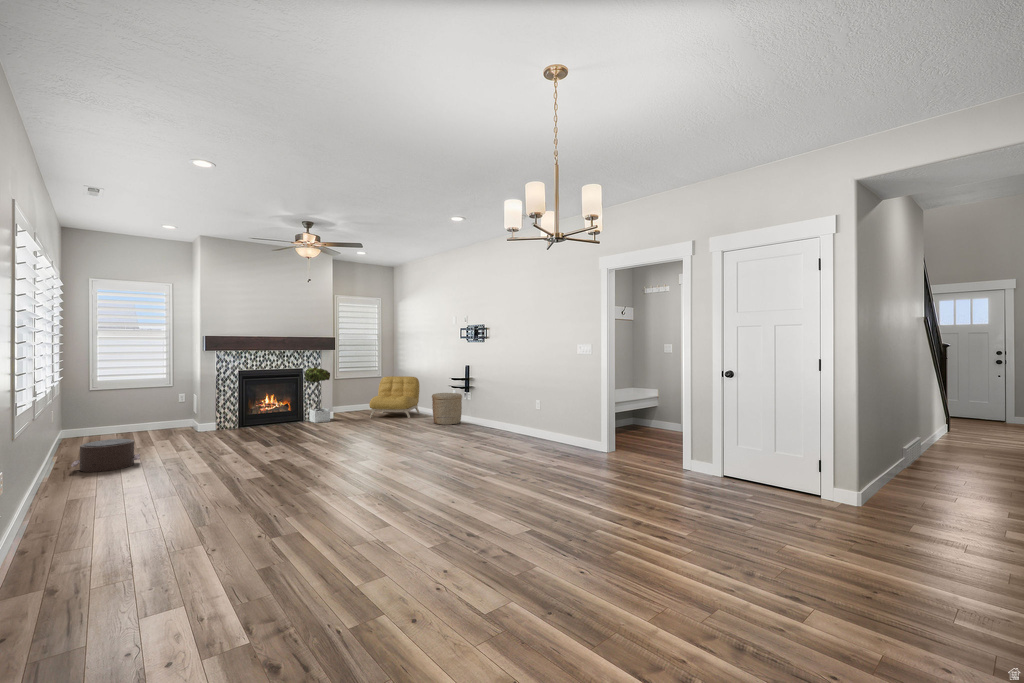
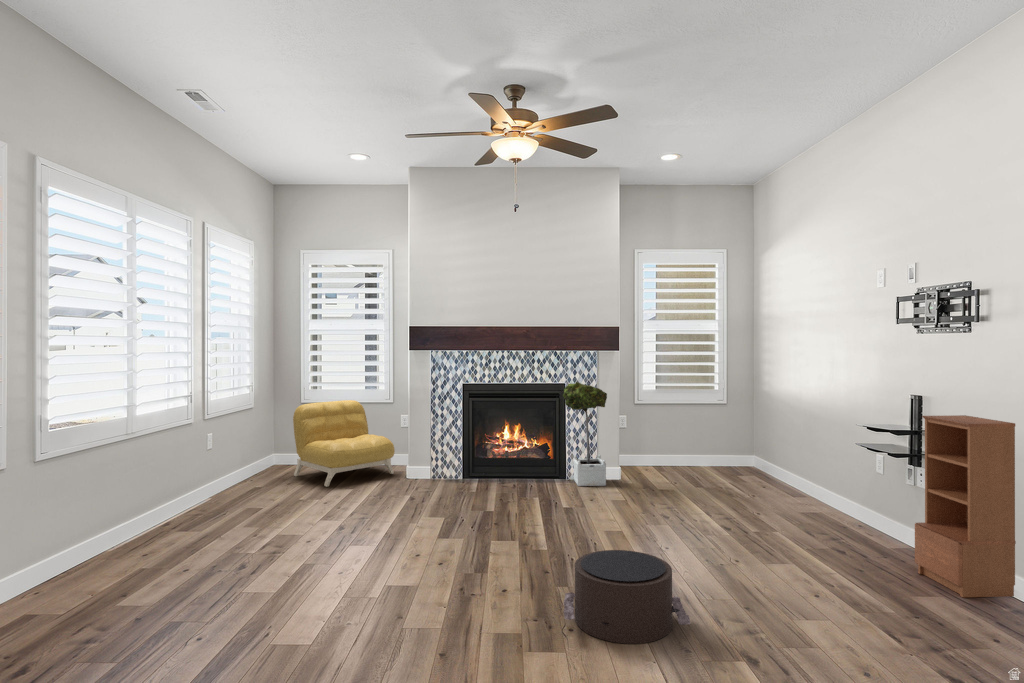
bookcase: none [468,371,495,430] -> present [915,415,1016,597]
armchair: present [369,376,419,418] -> present [293,400,395,487]
woven basket: present [432,393,462,425] -> none [813,458,900,548]
pouf: present [71,439,140,472] -> present [563,550,690,644]

